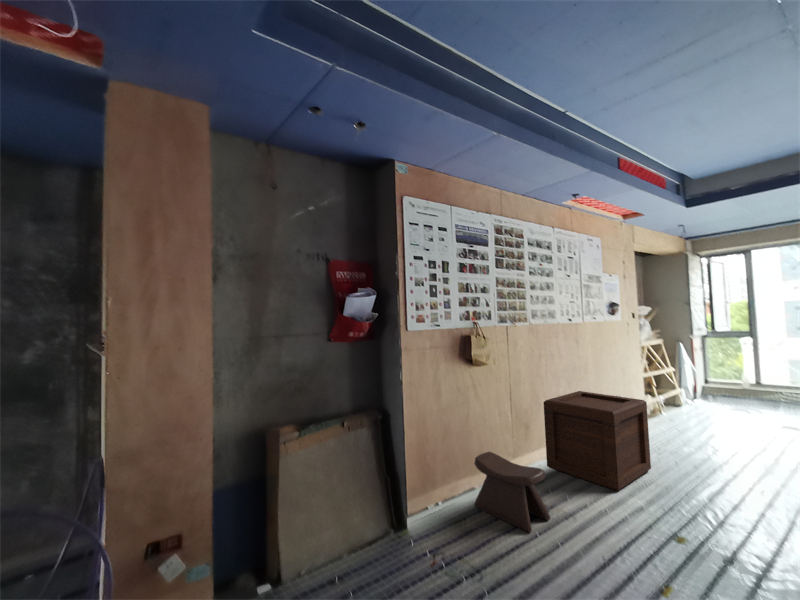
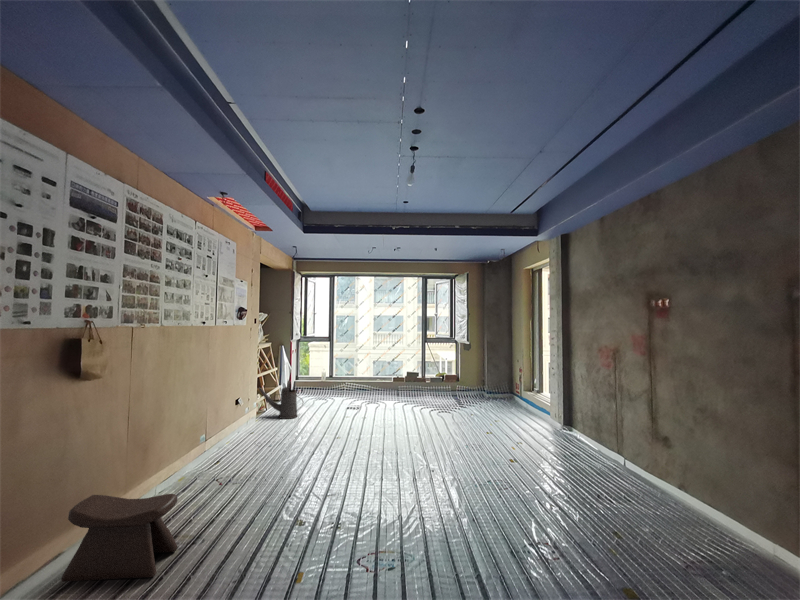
watering can: none [646,384,709,430] -> present [259,381,303,419]
wooden crate: present [544,391,651,491] -> none [165,398,269,491]

